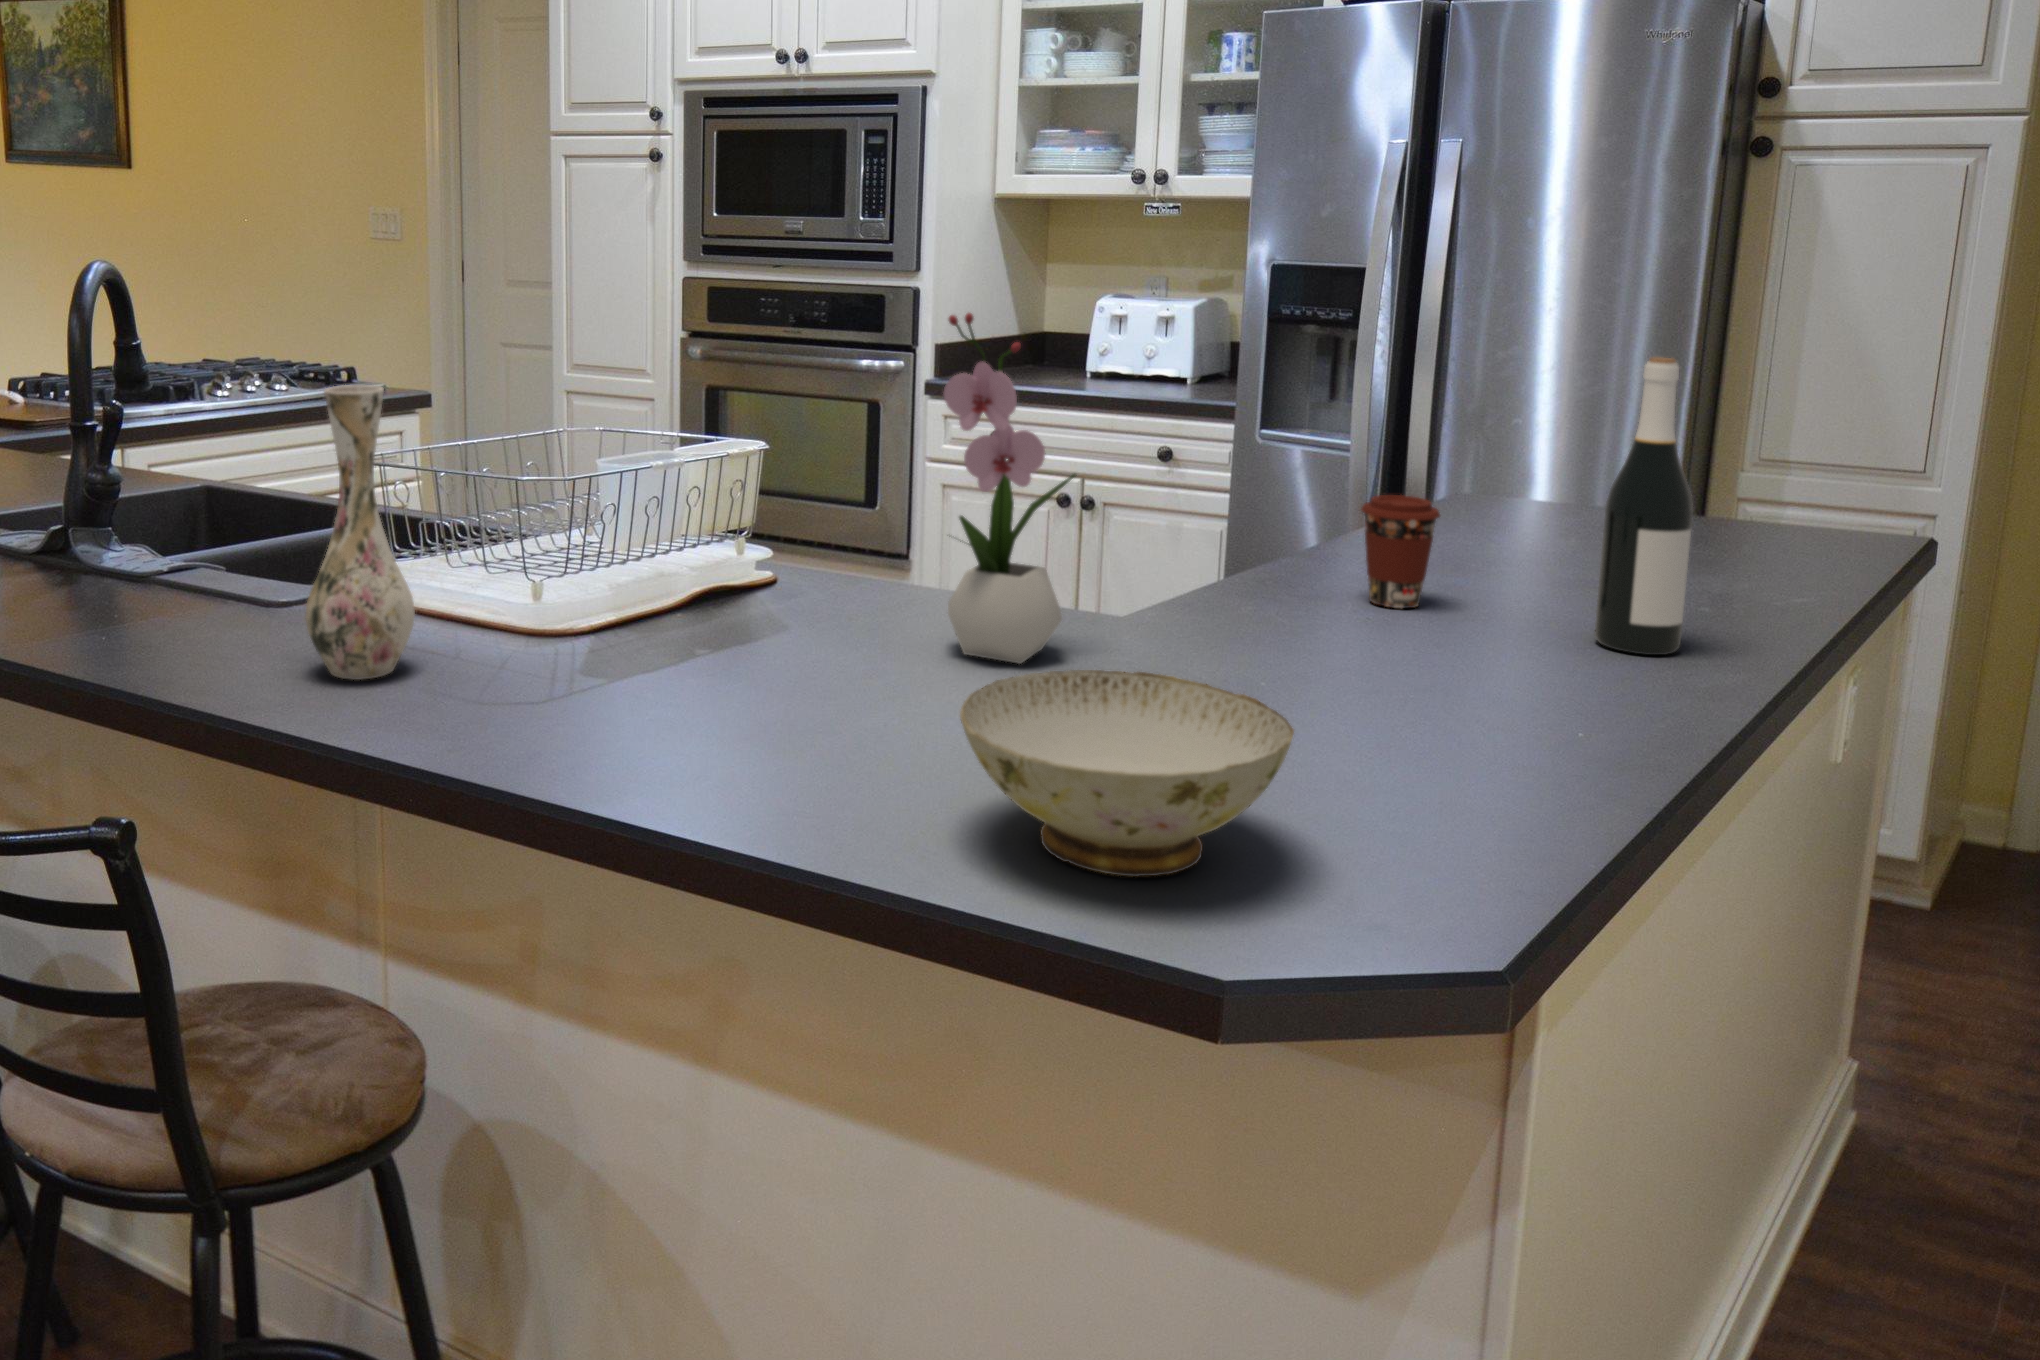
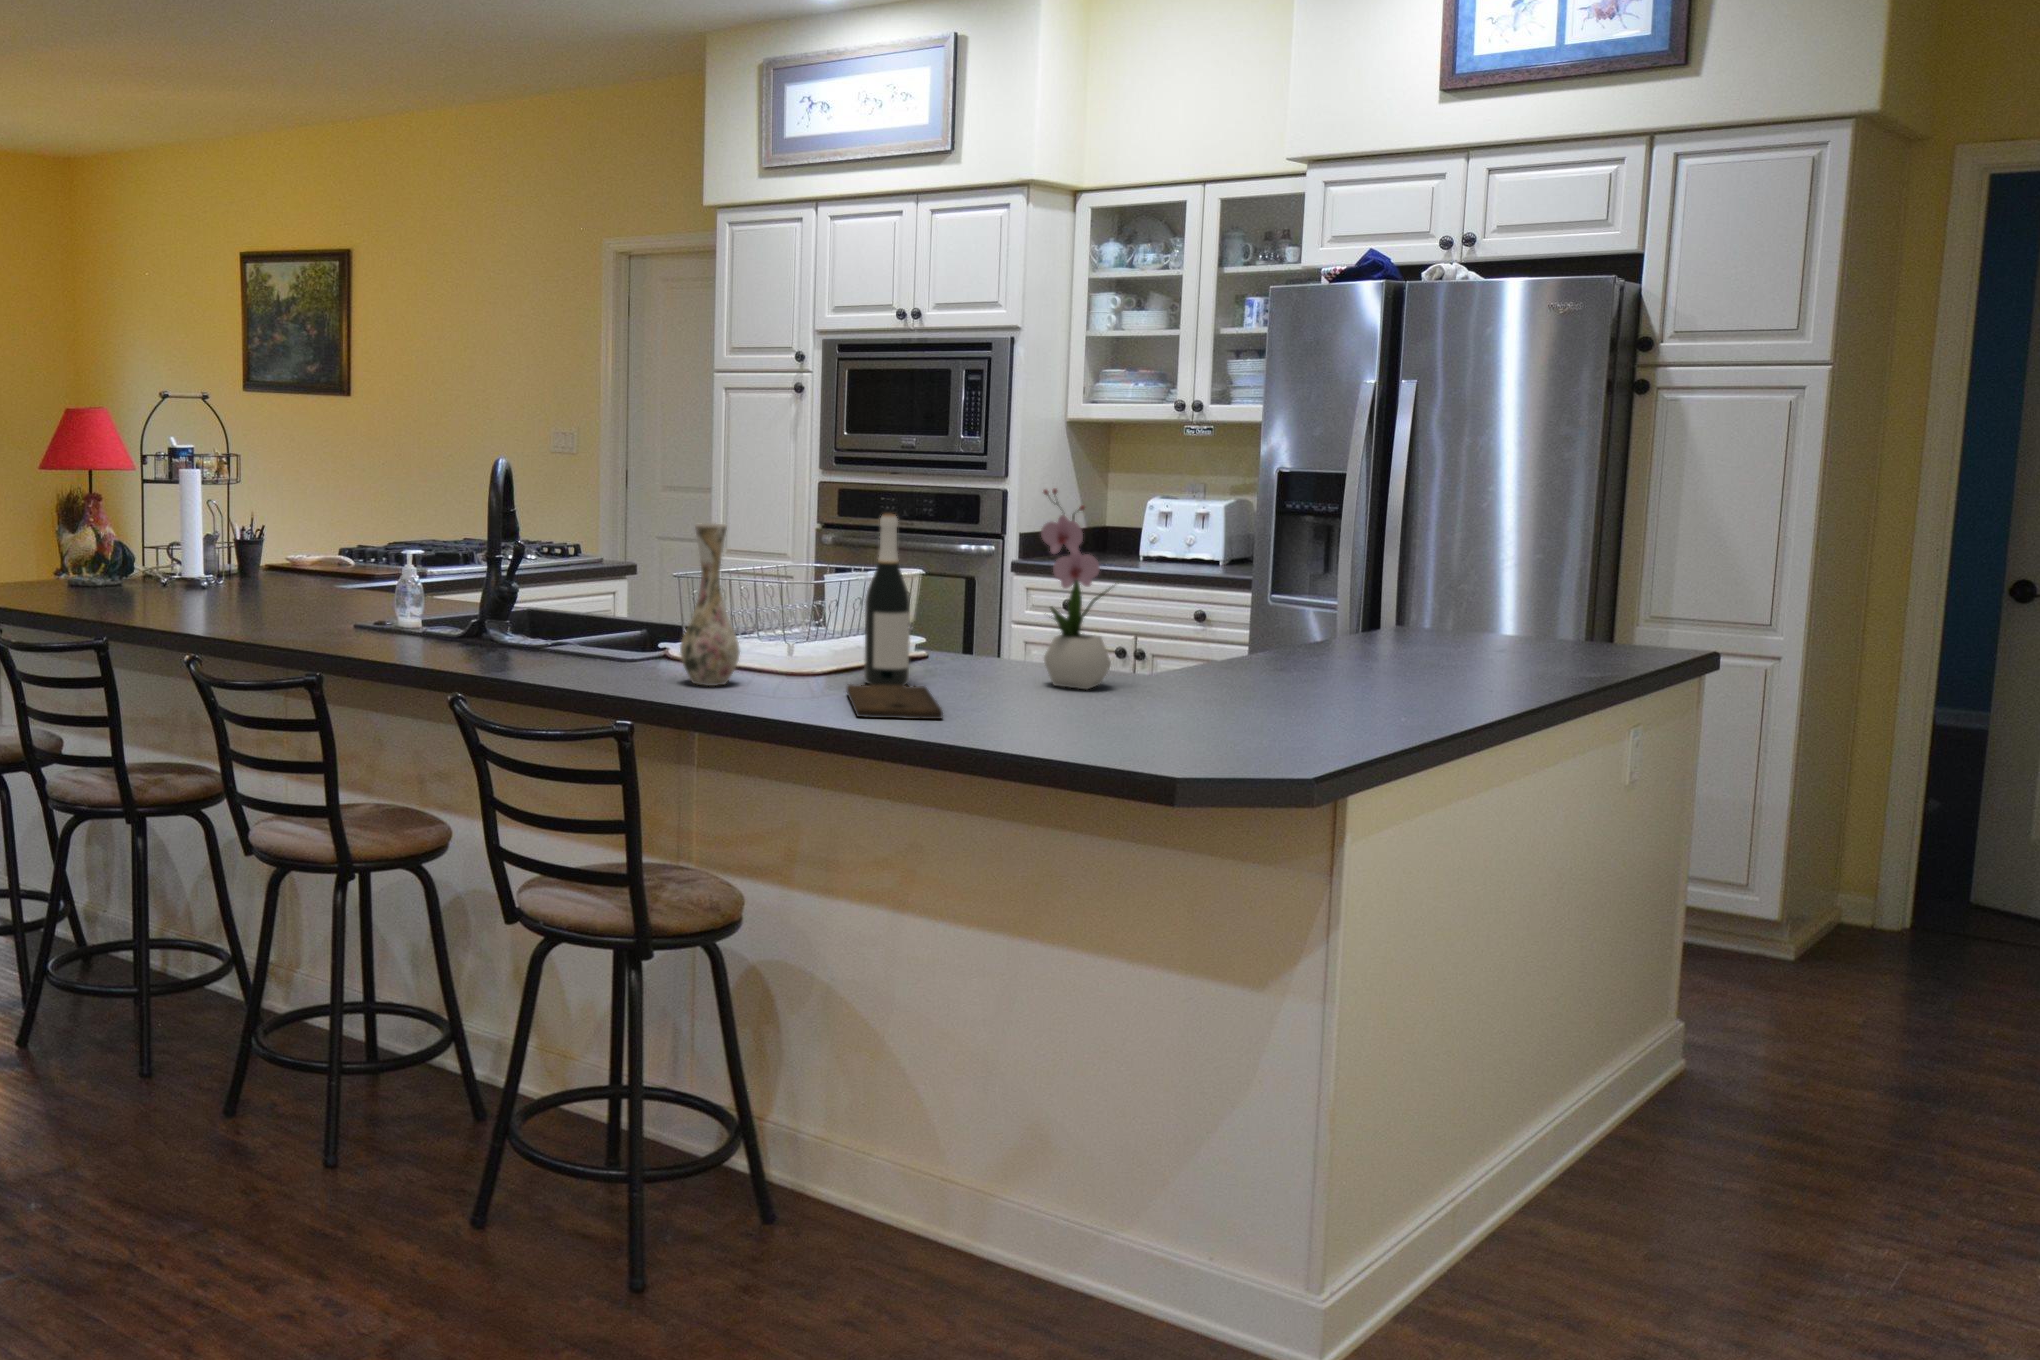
wine bottle: present [1594,357,1693,655] -> present [864,514,910,686]
coffee cup: present [1361,495,1440,608] -> none [1301,607,1351,676]
ceramic bowl: present [960,670,1294,876] -> none [1055,664,1221,749]
cutting board: none [585,679,749,775] -> present [847,684,943,719]

